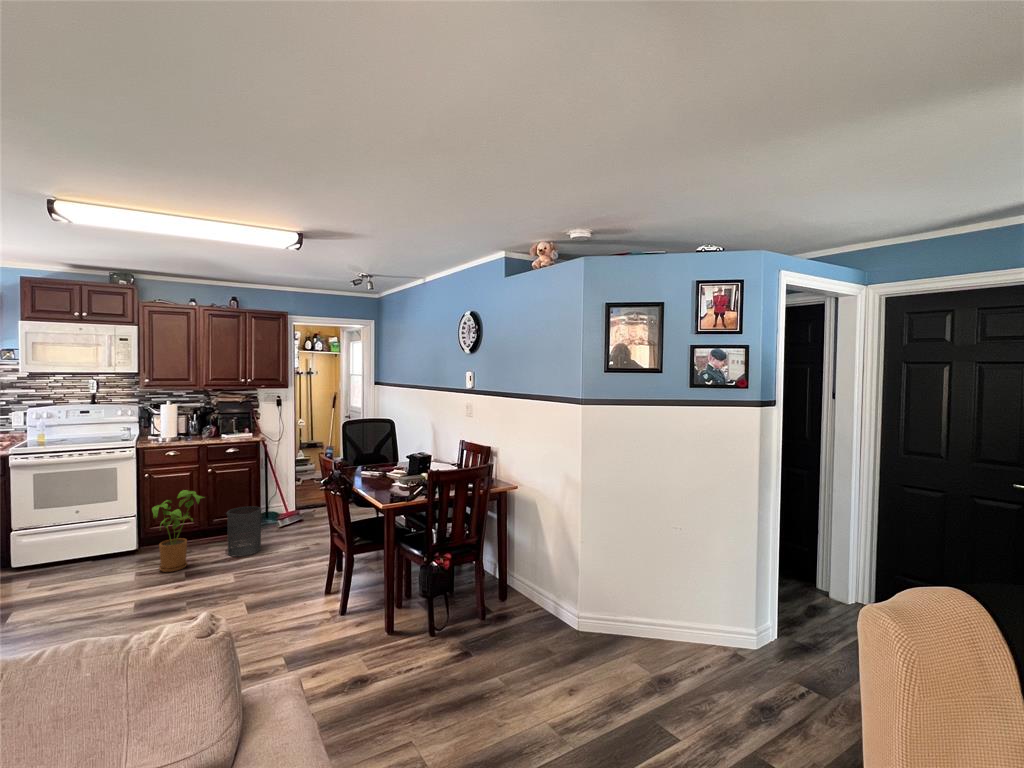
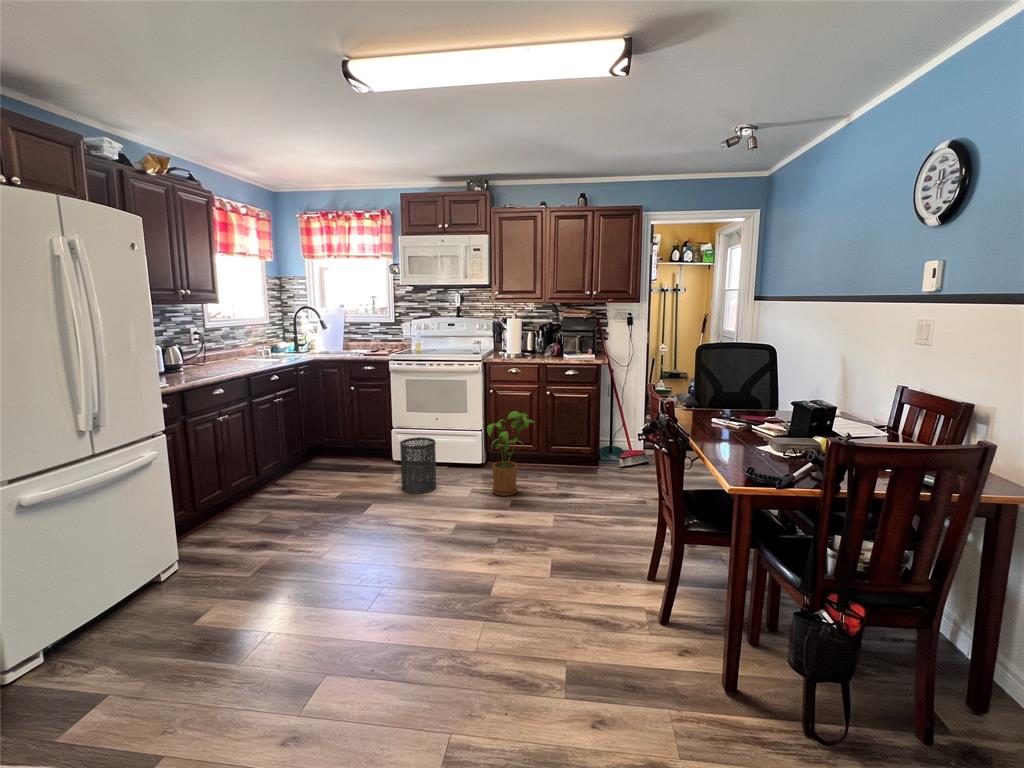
trash can: present [226,506,262,557] -> present [400,437,436,494]

